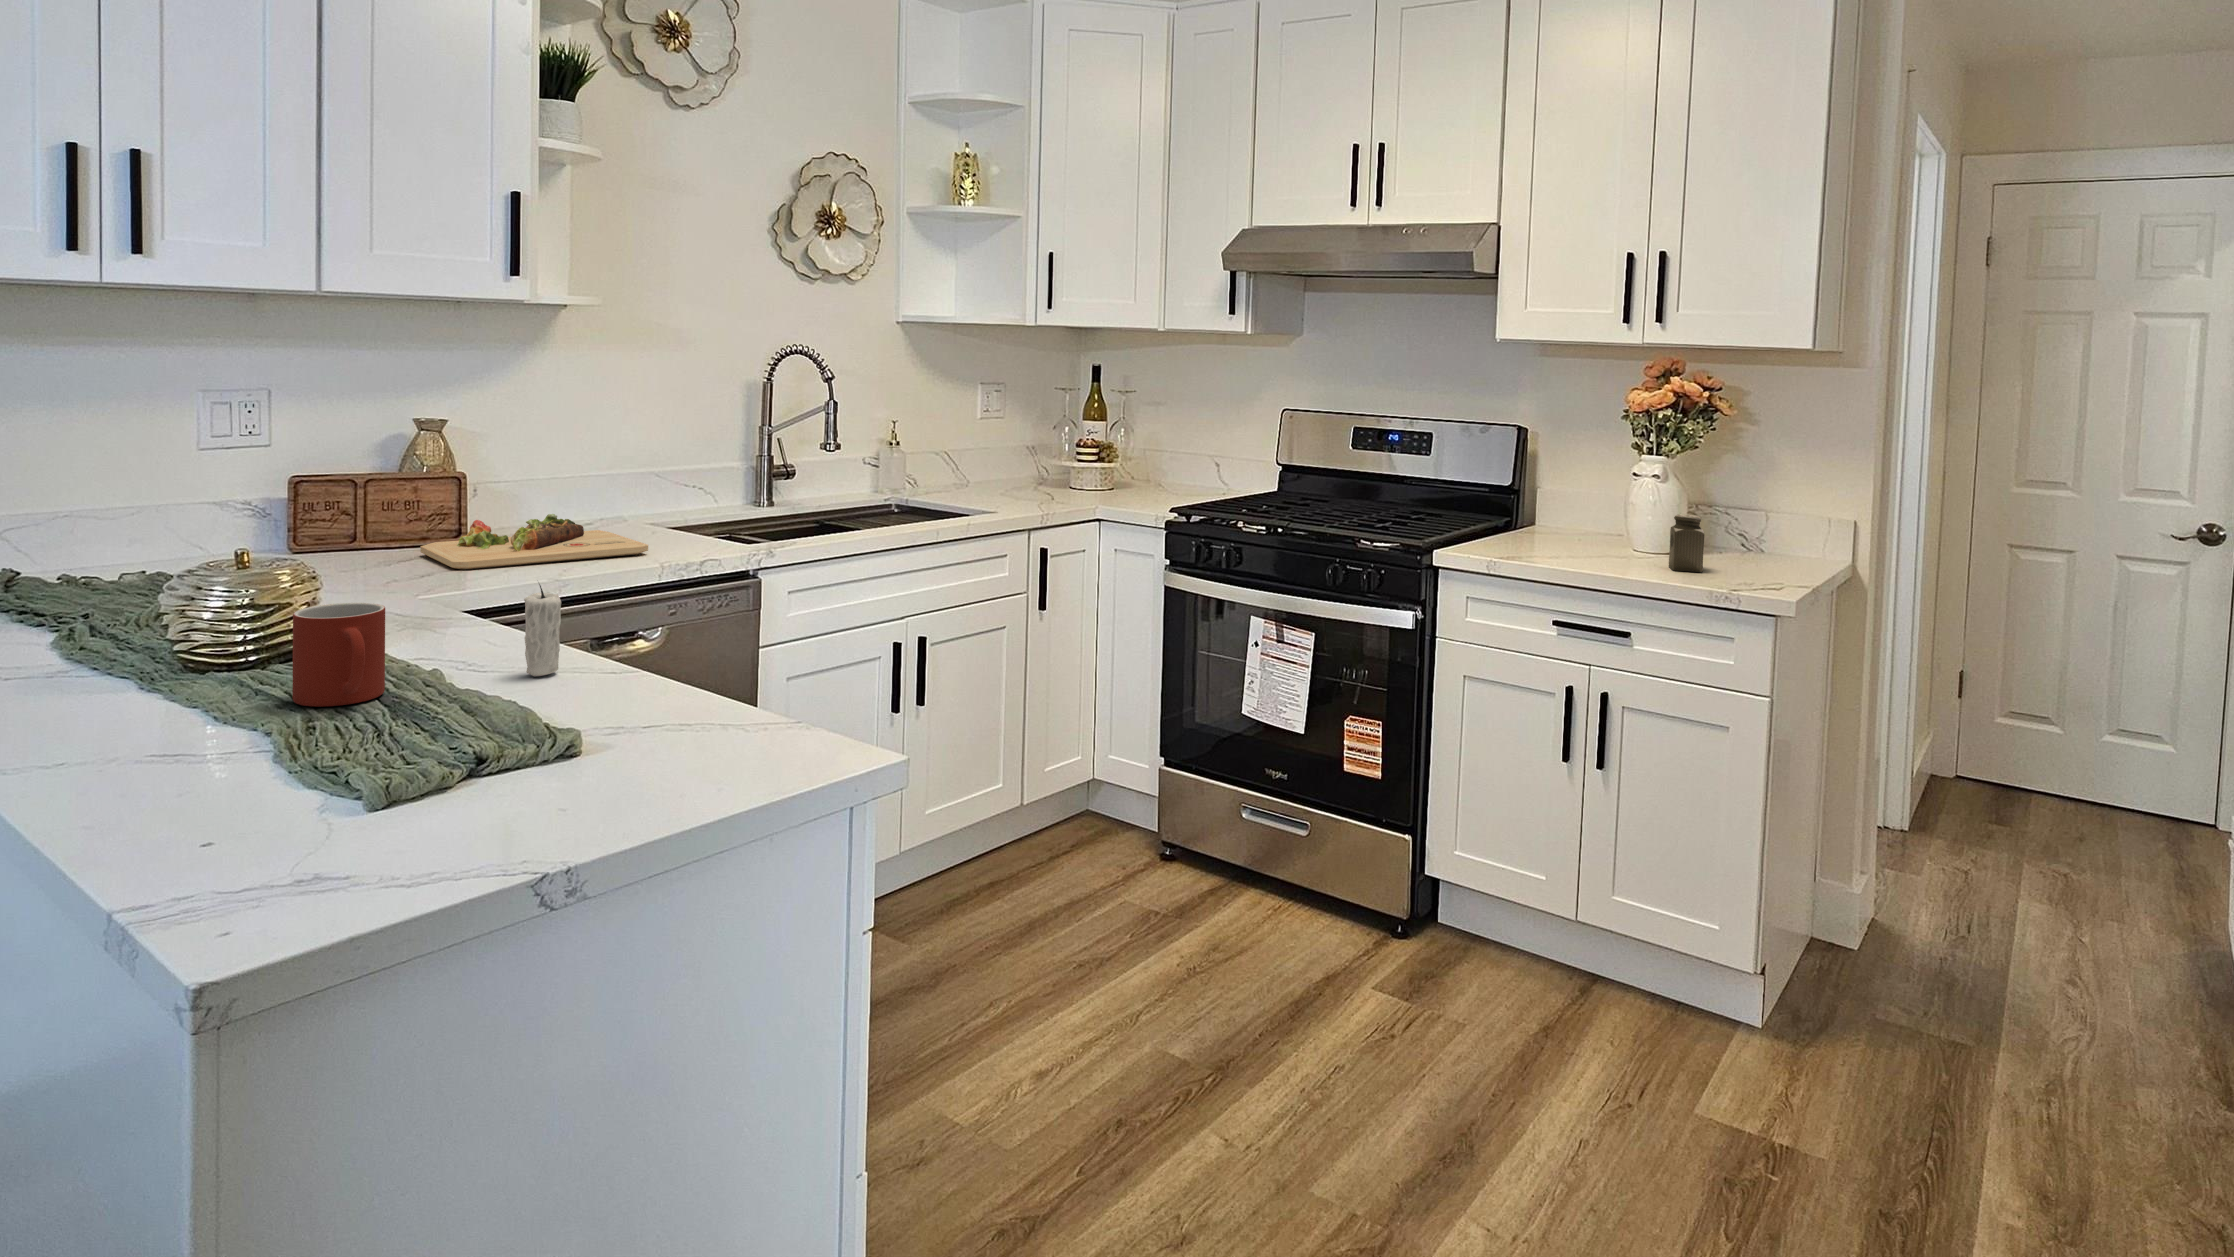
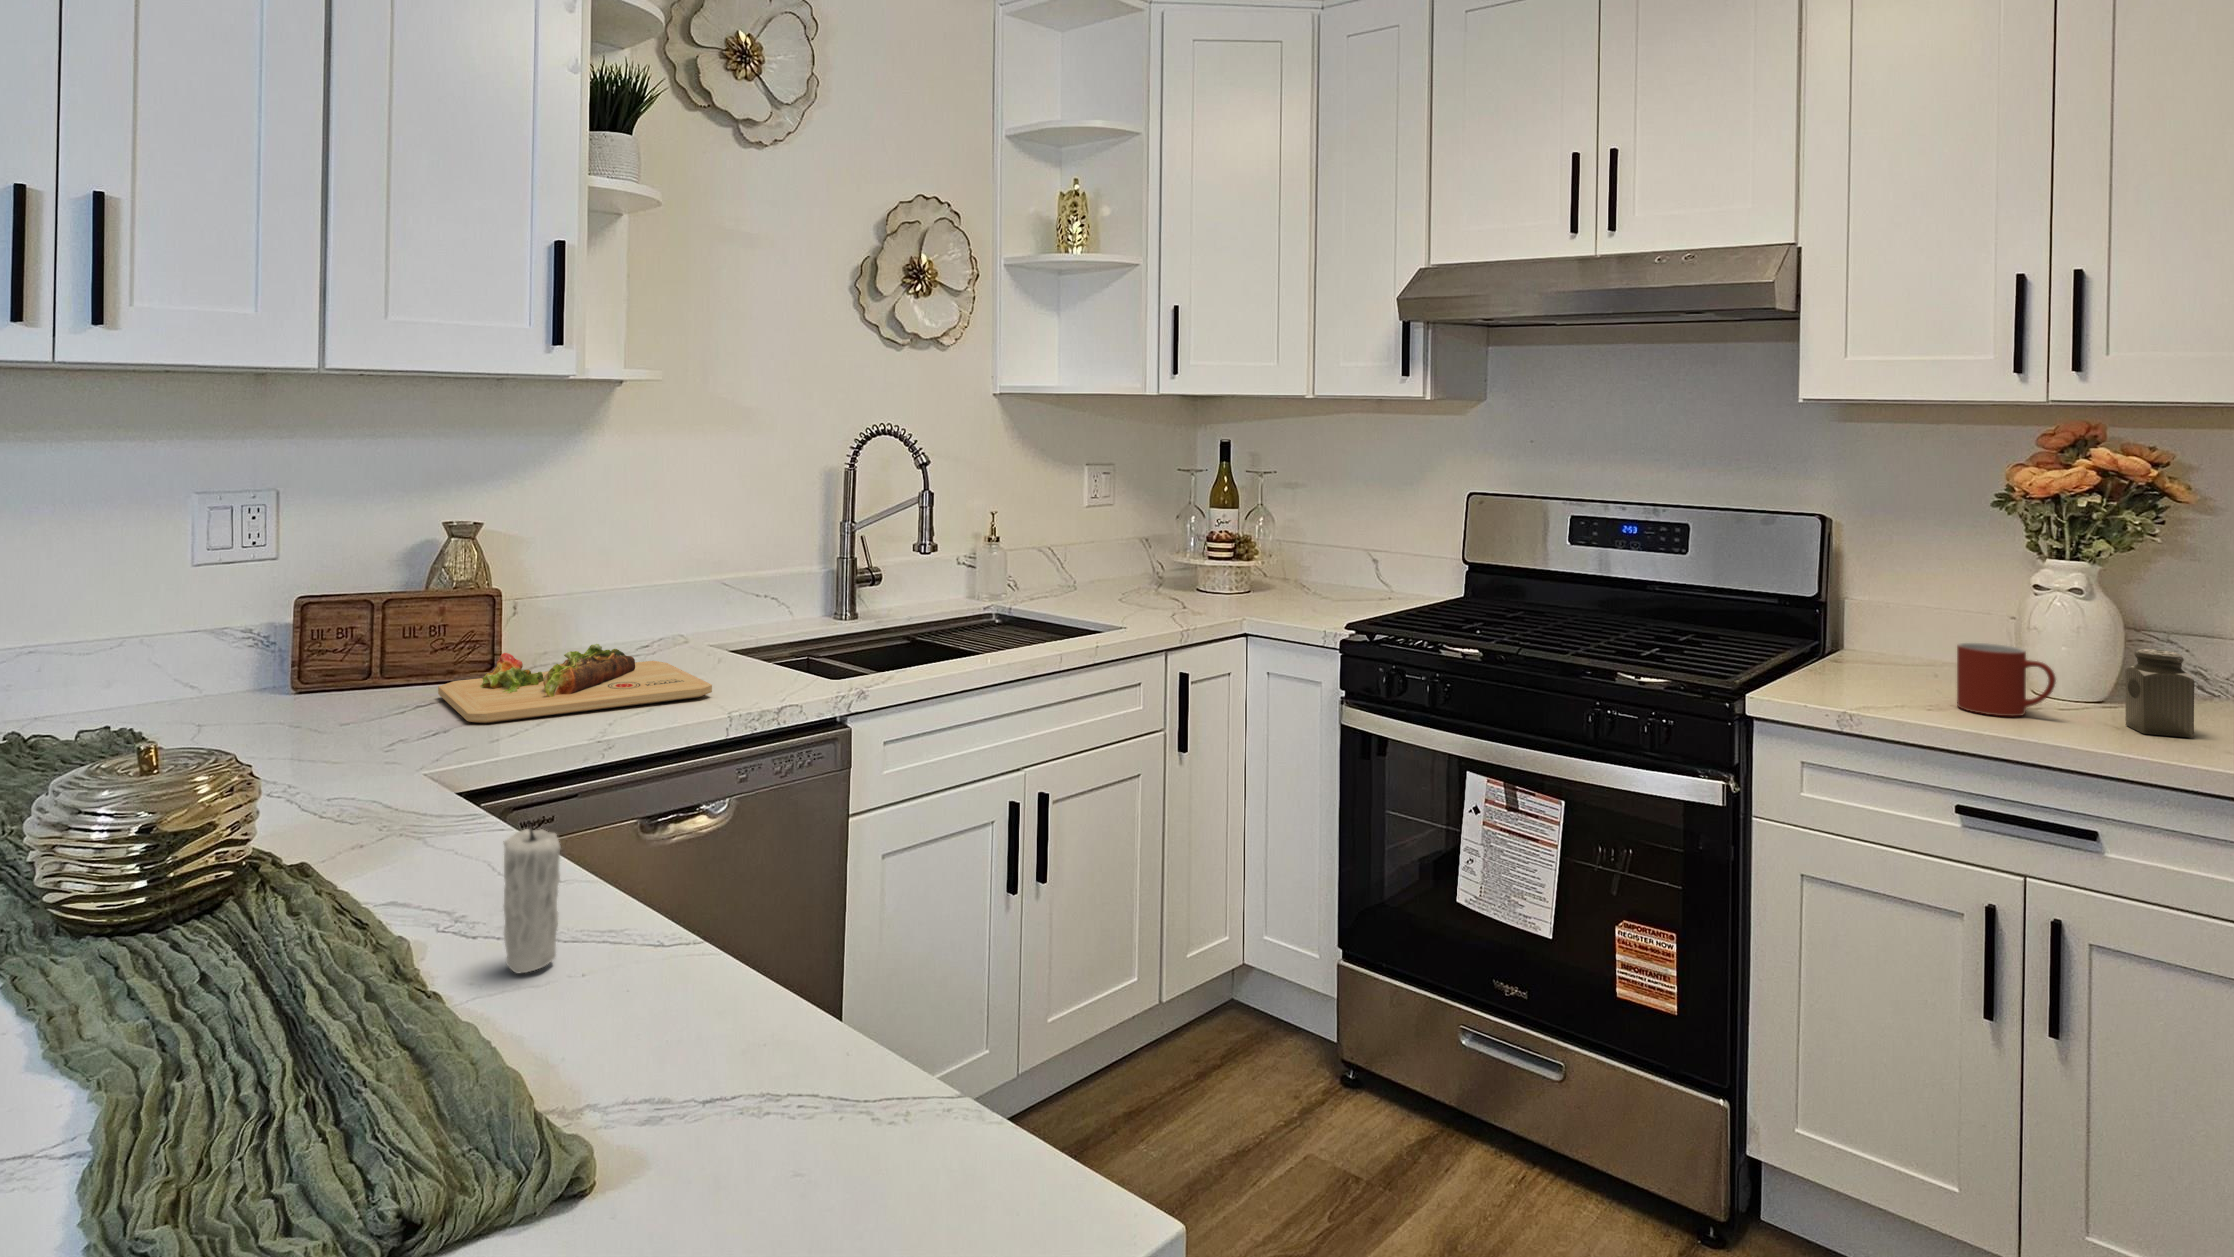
mug: present [292,603,385,707] -> present [1957,643,2056,716]

